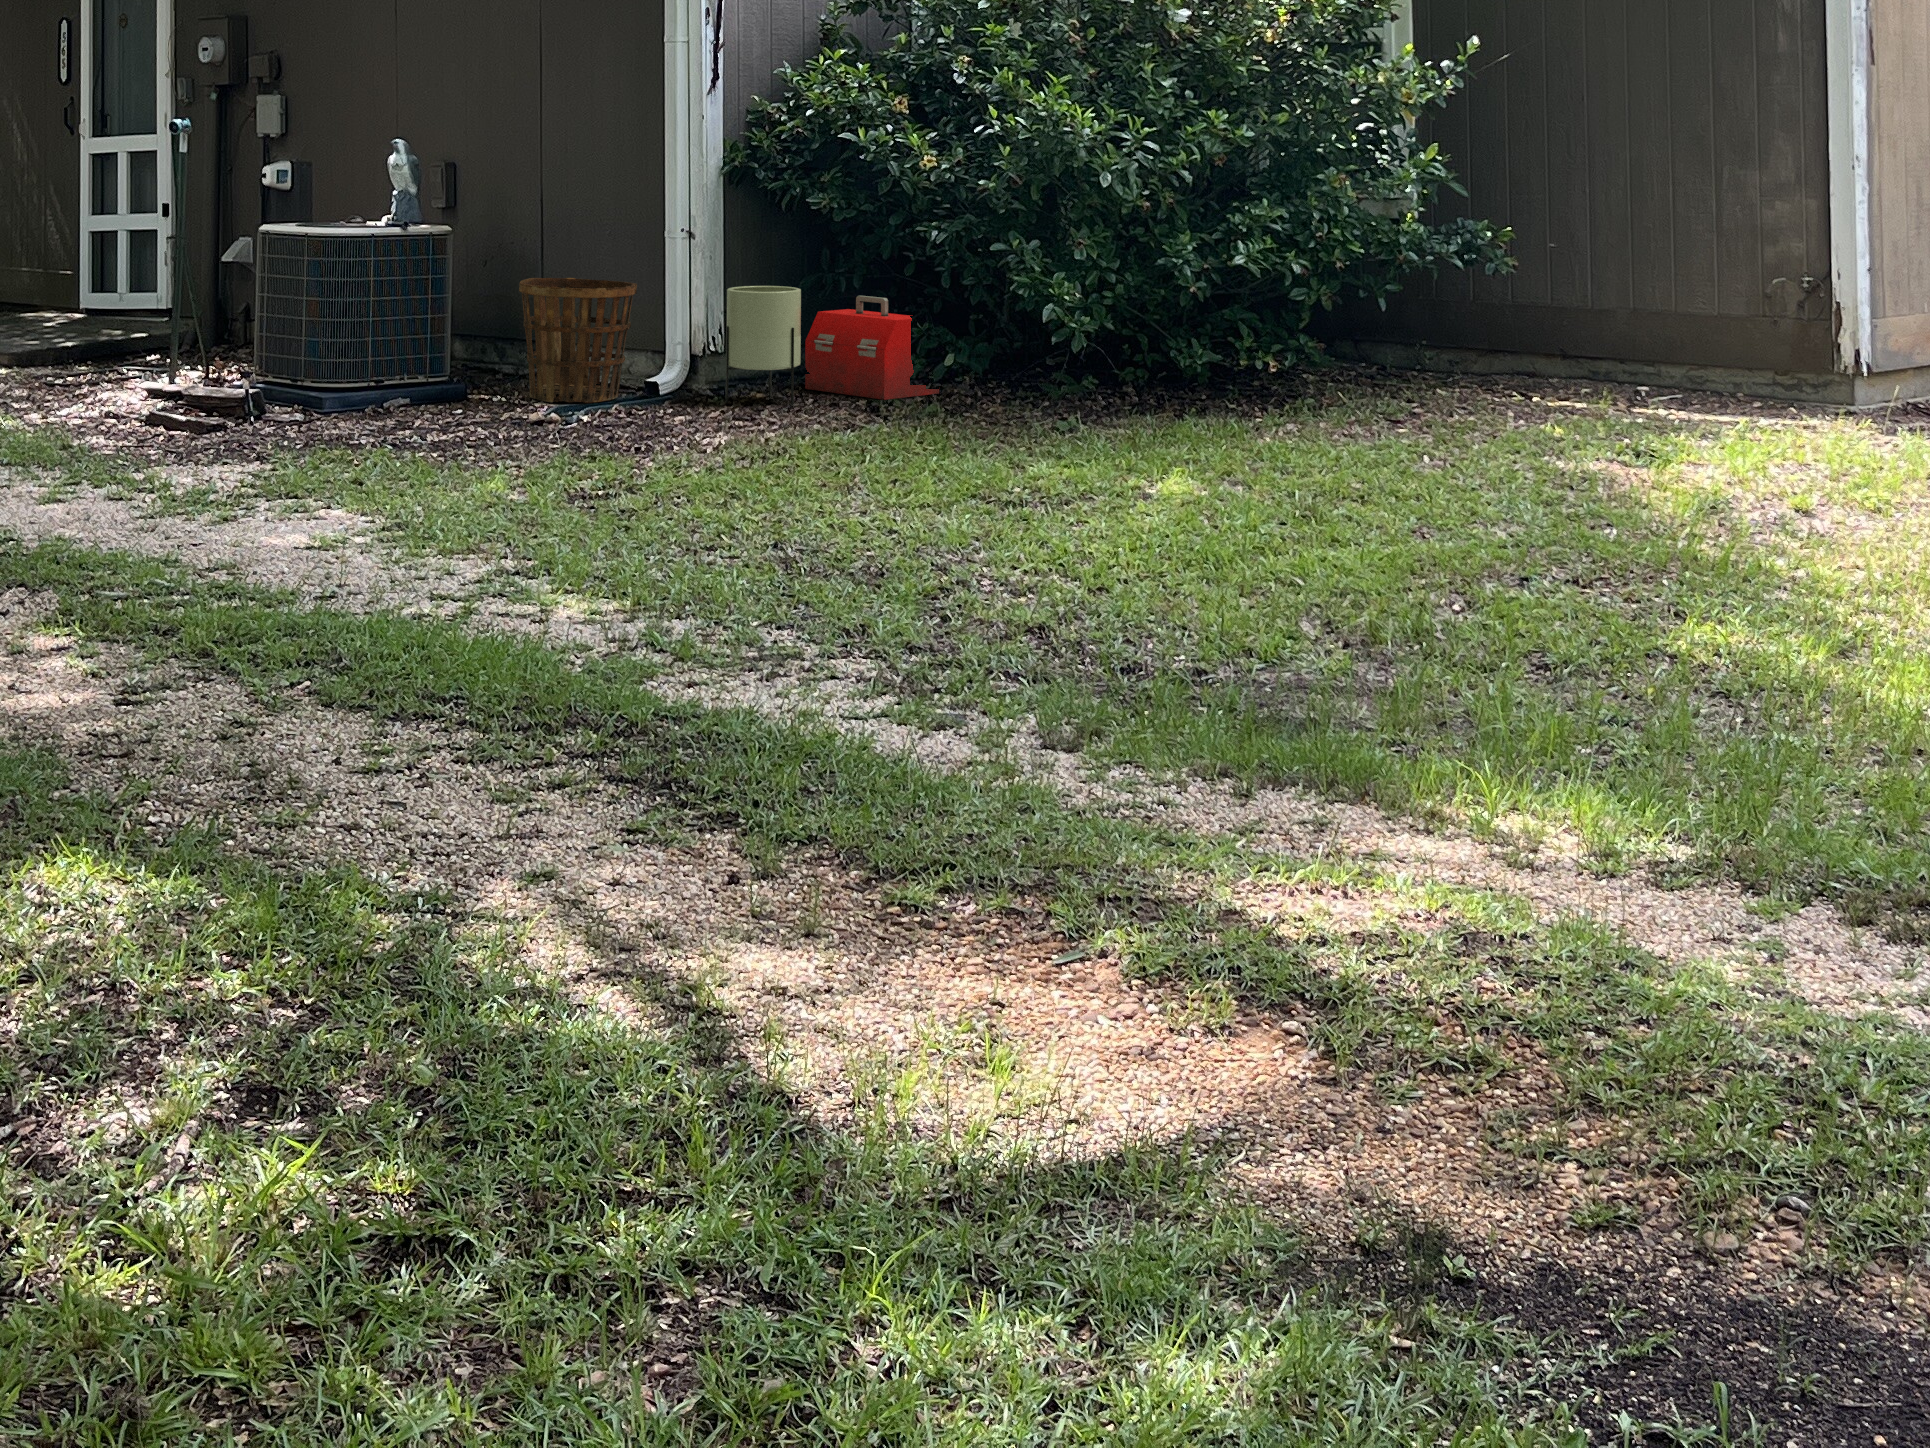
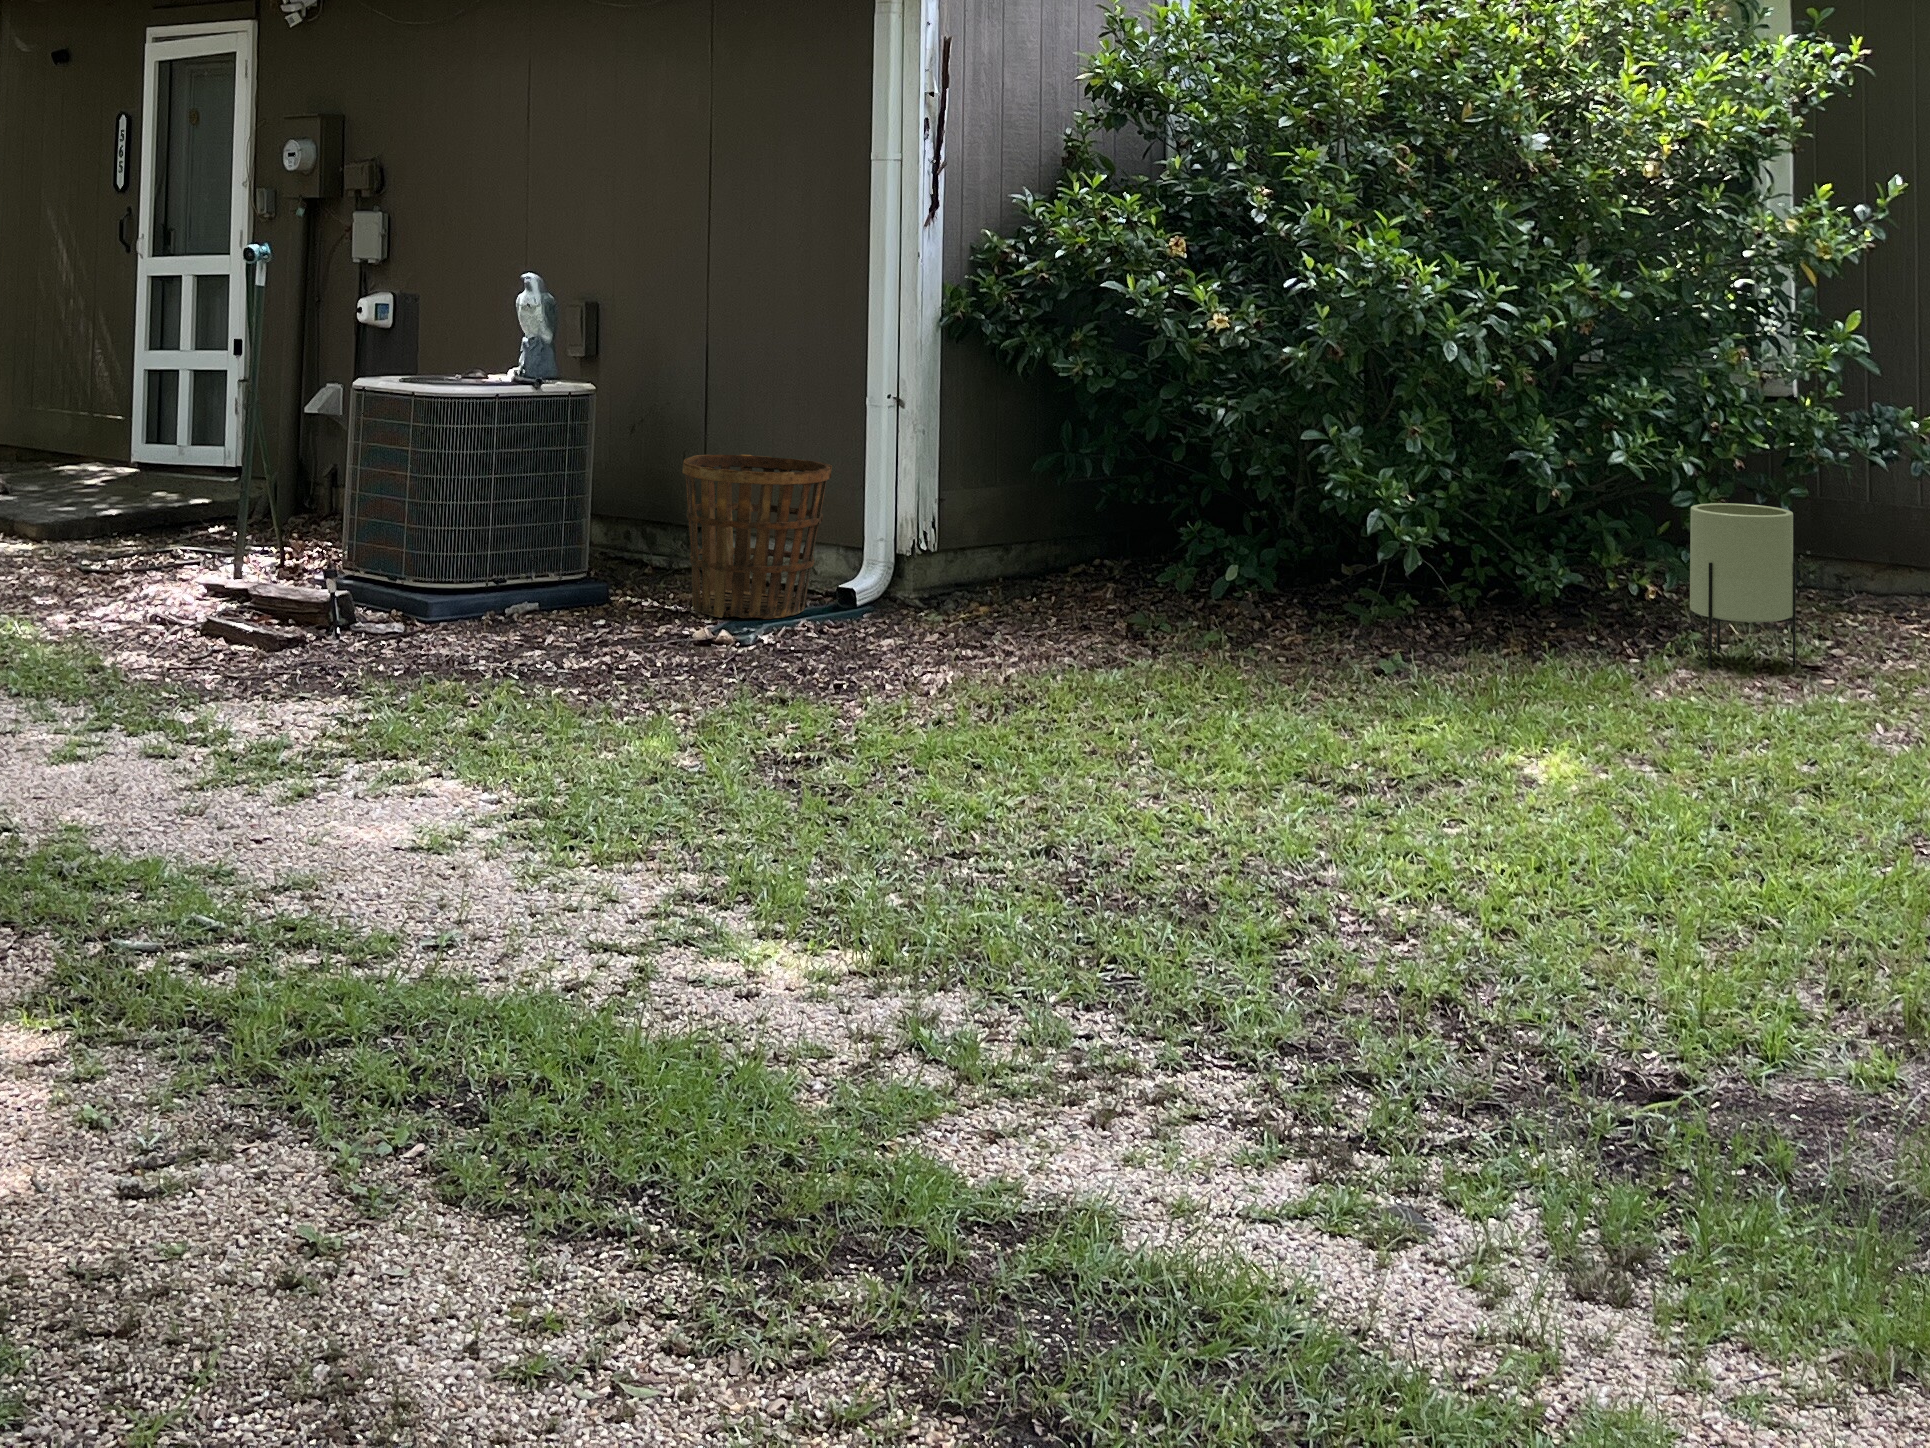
planter: present [726,286,801,405] -> present [1690,503,1796,668]
toolbox: present [805,296,939,400] -> none [1039,483,1211,620]

